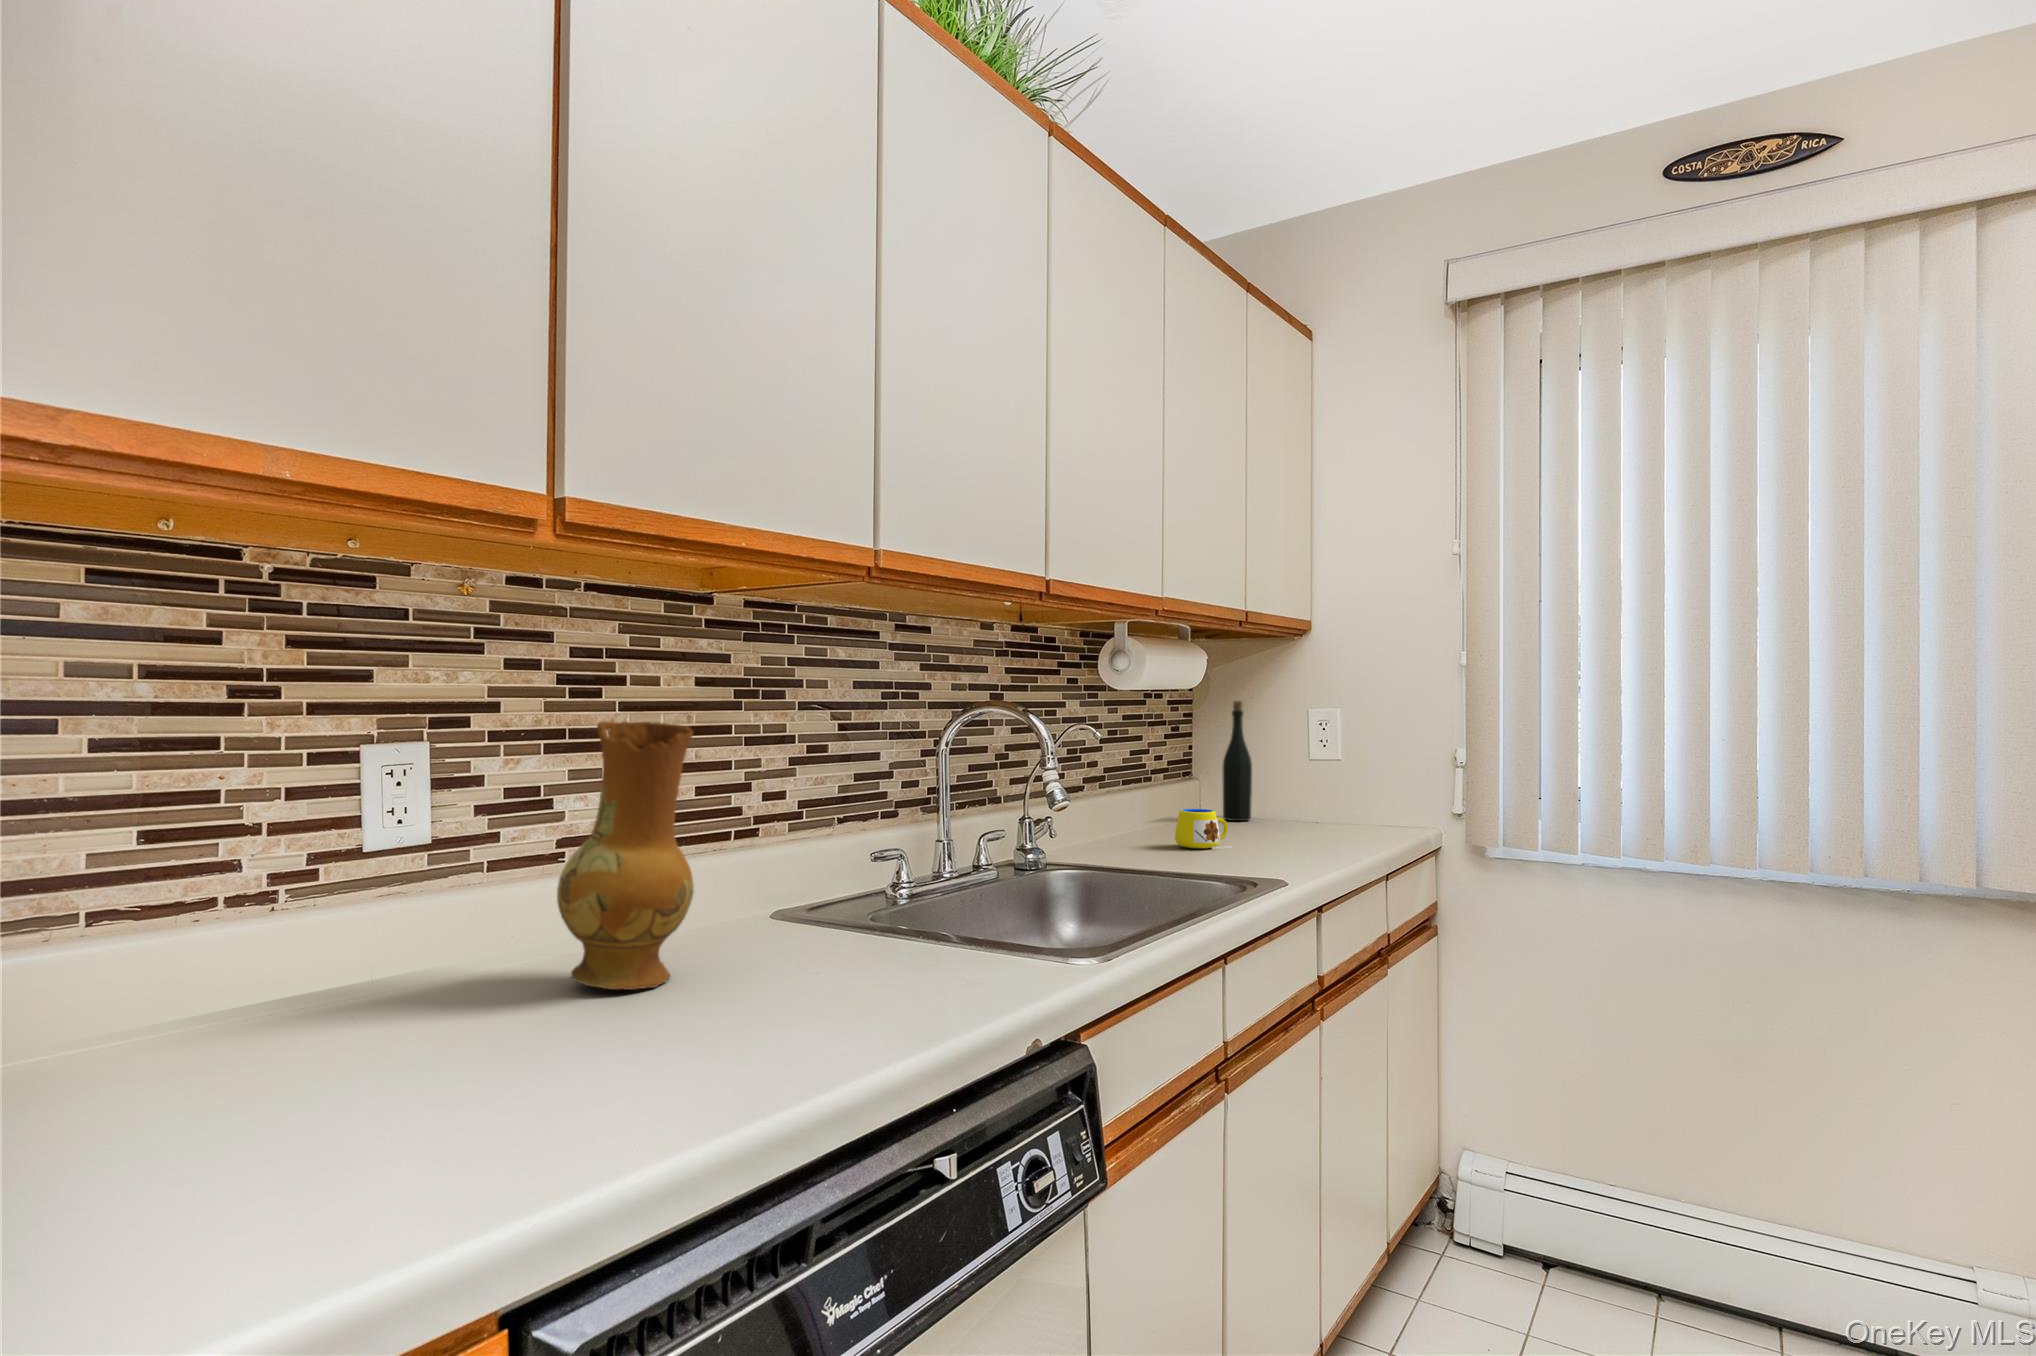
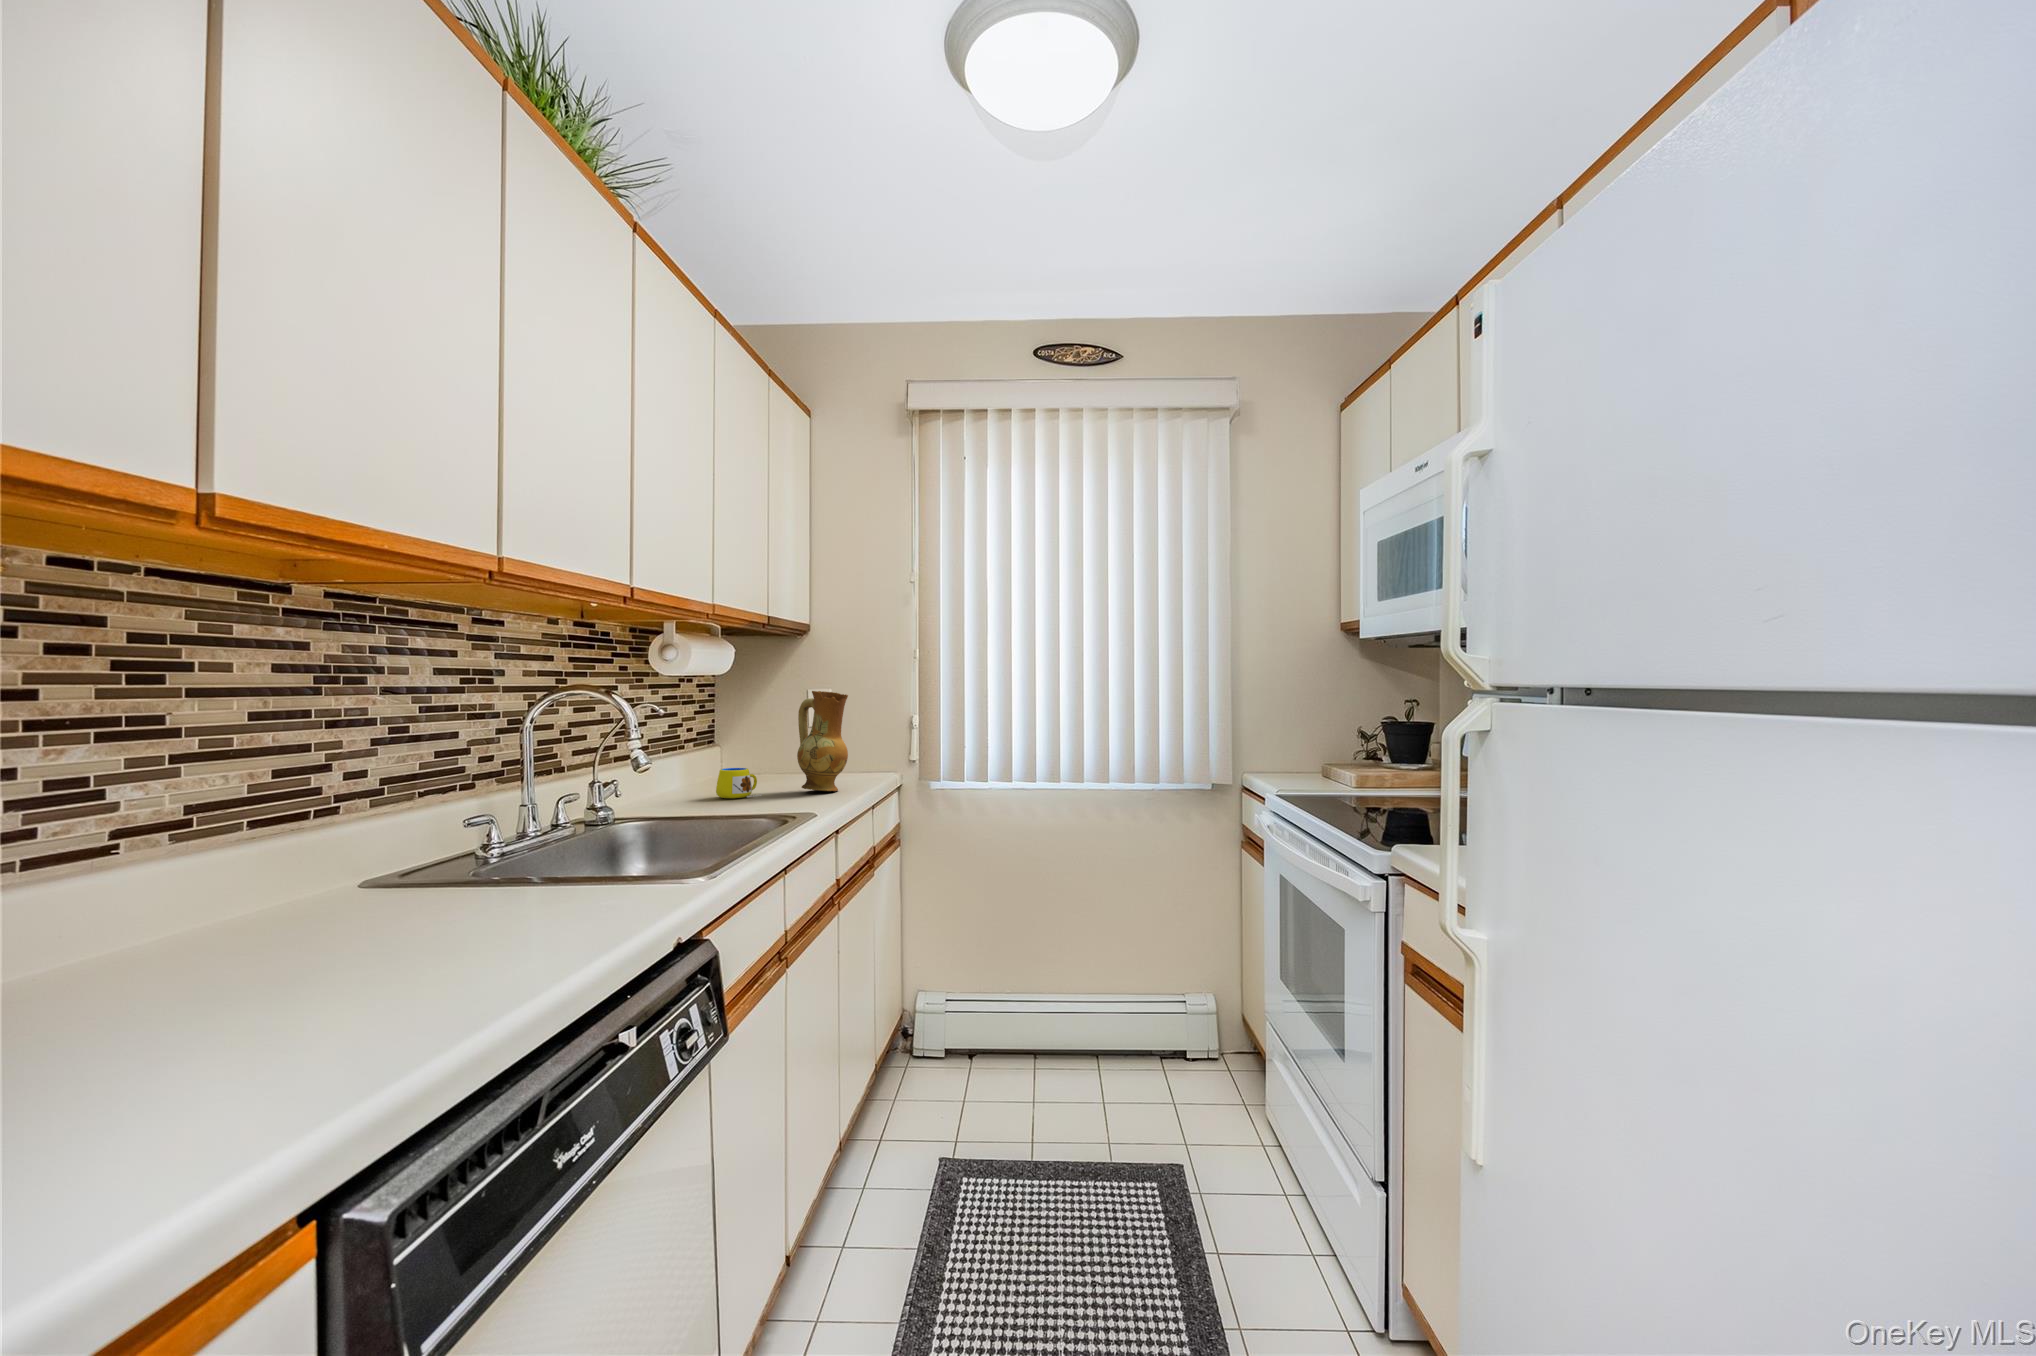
bottle: present [1222,701,1252,821] -> none [743,684,766,777]
ceramic jug: present [557,721,694,990] -> present [797,691,848,791]

